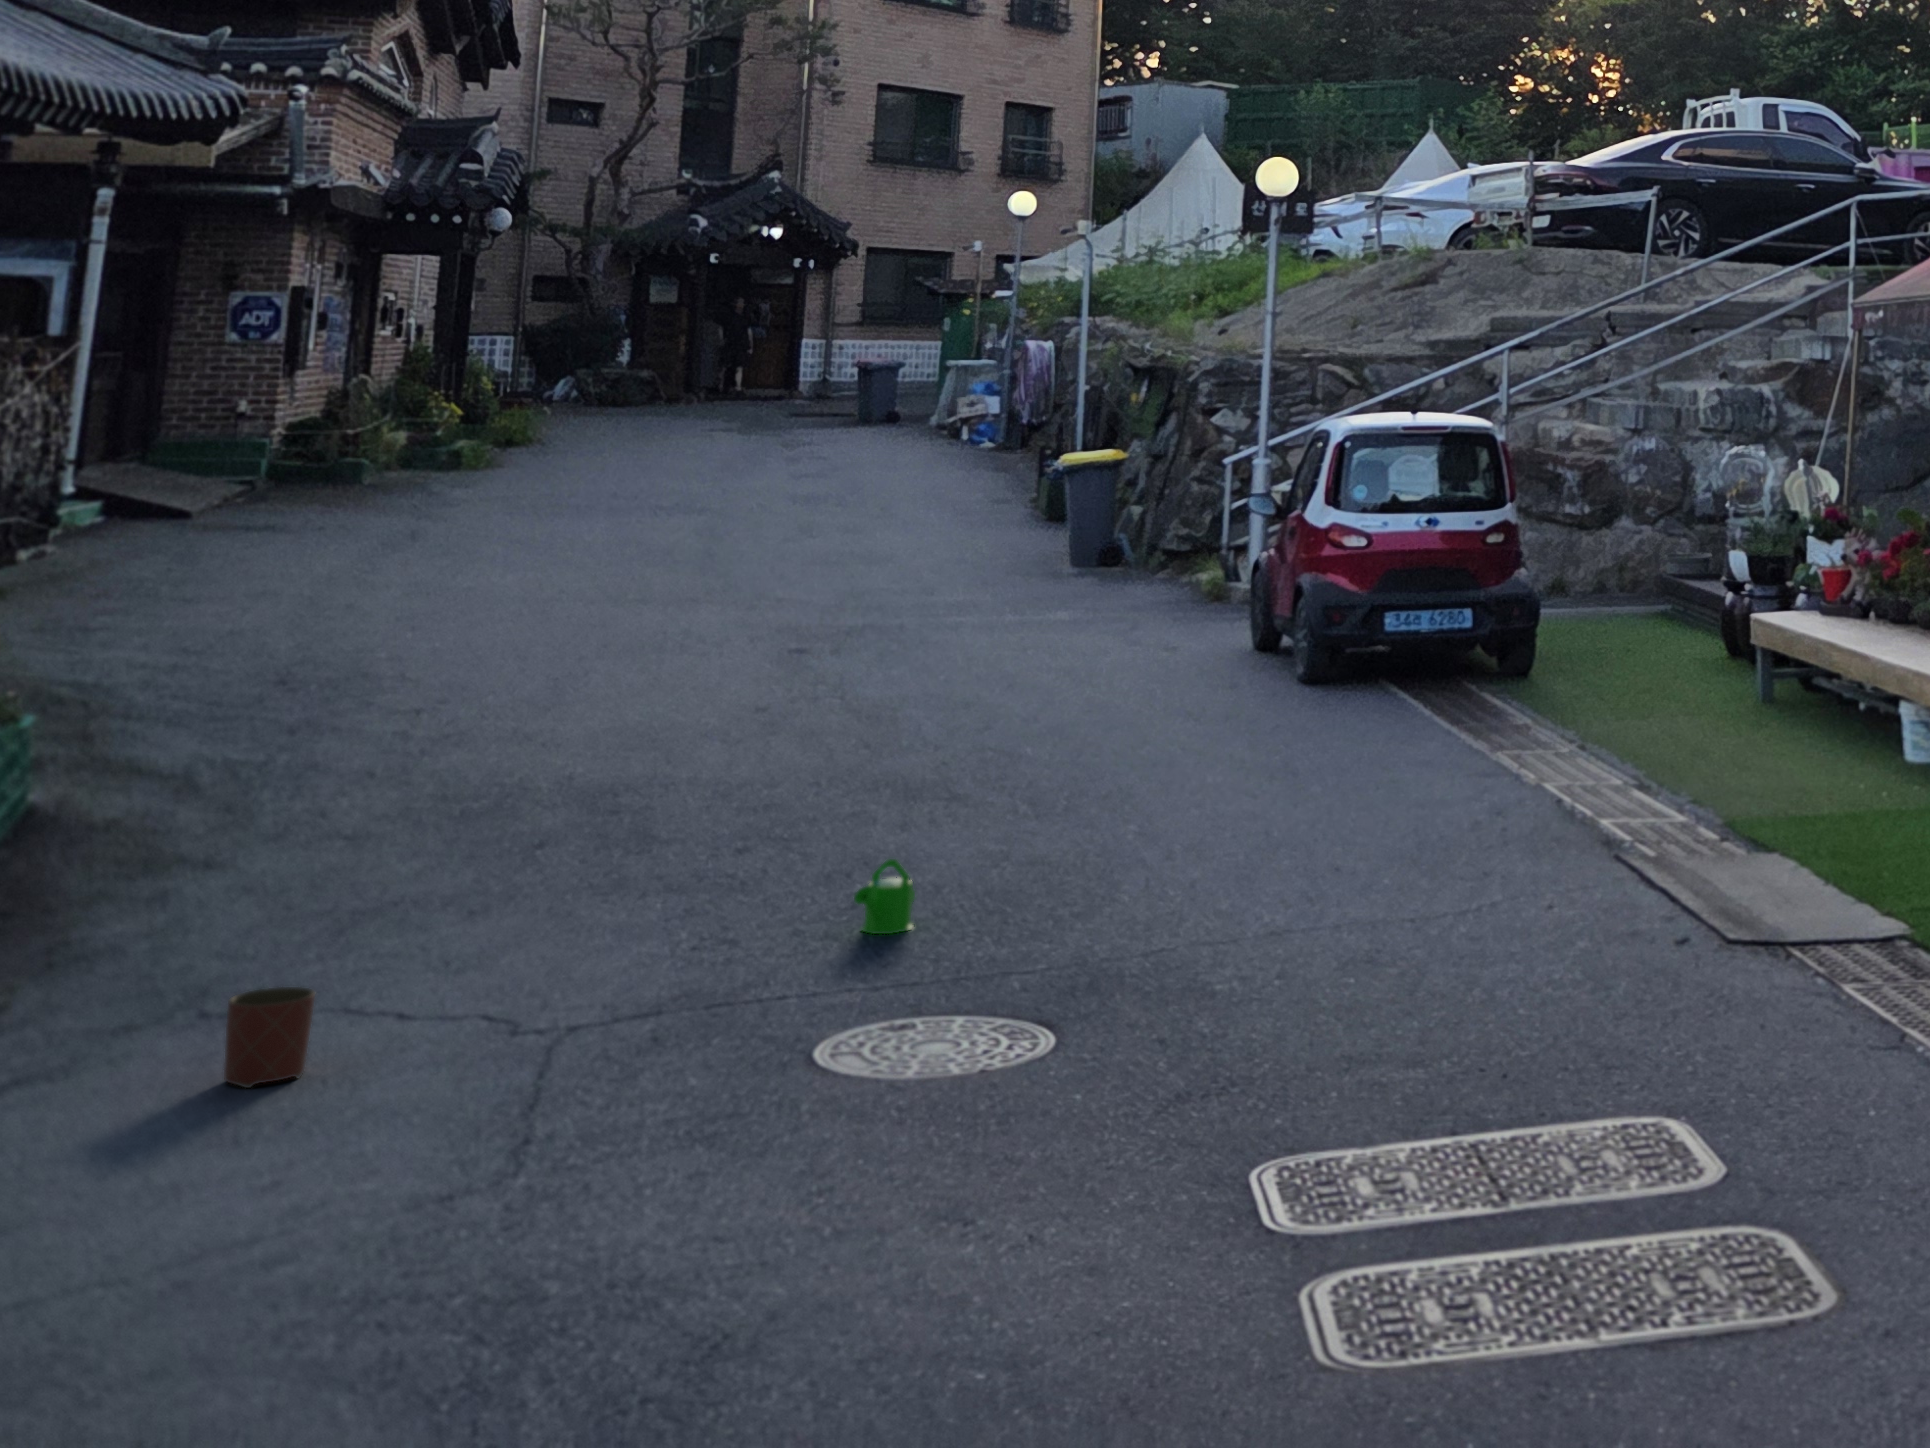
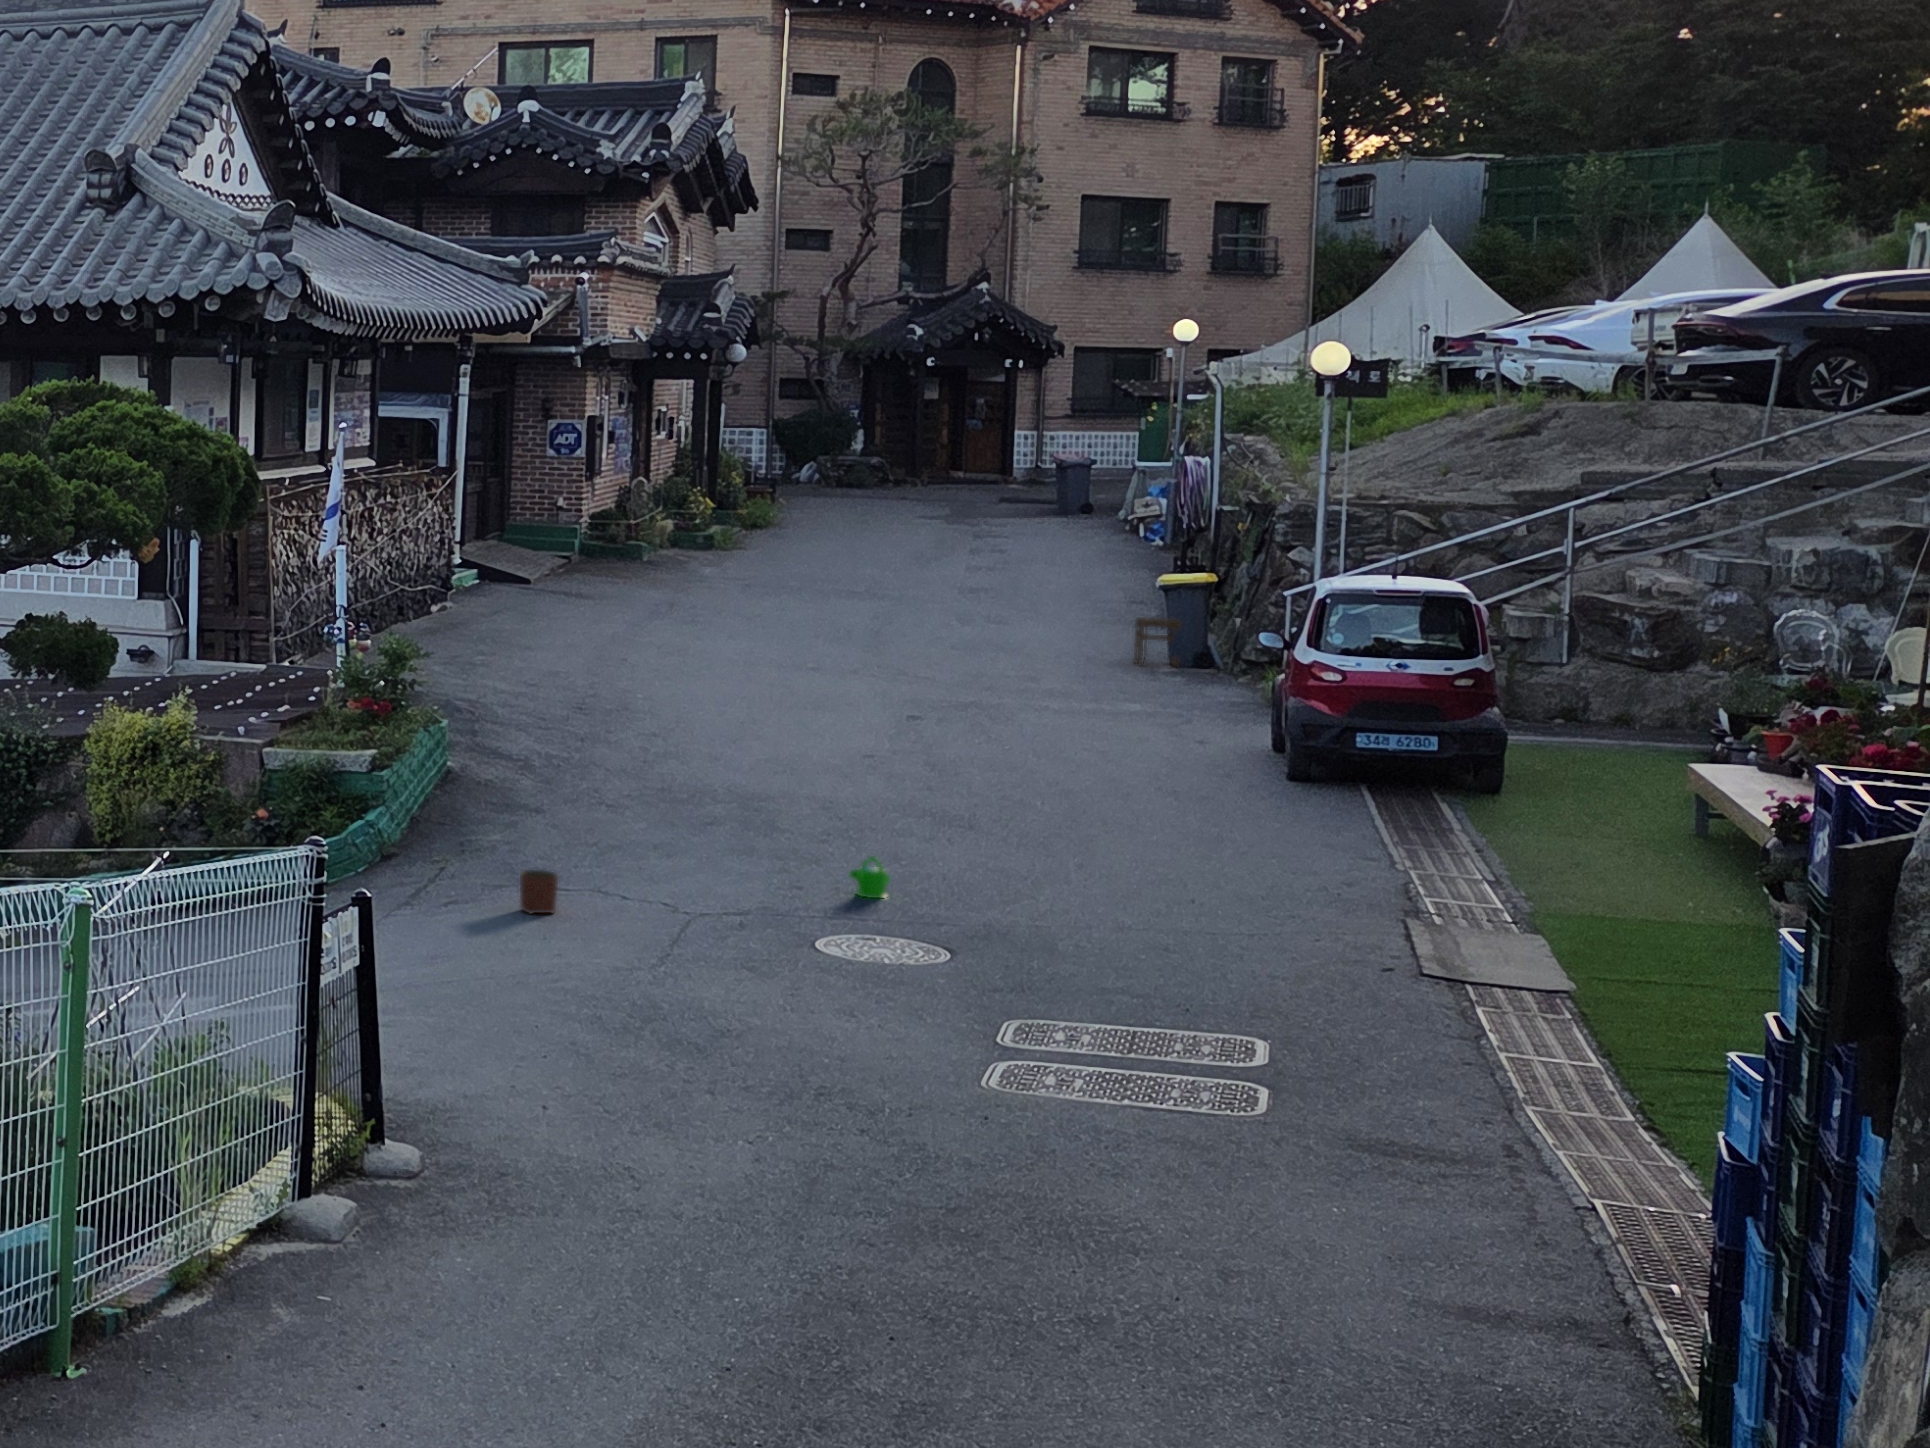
stool: none [1032,509,1089,570] -> present [1133,617,1181,667]

